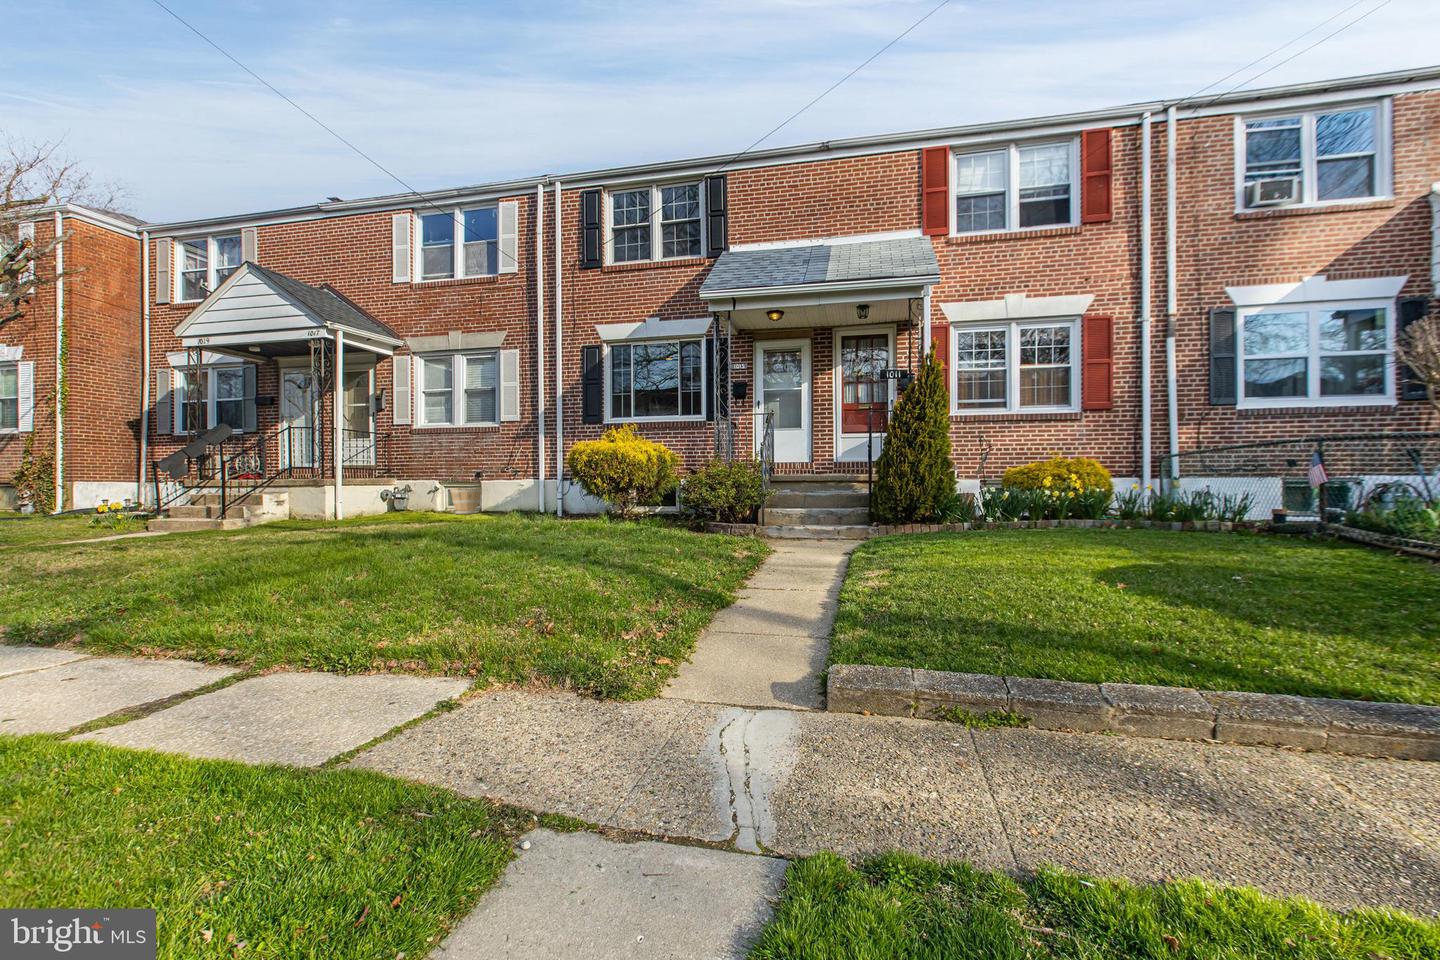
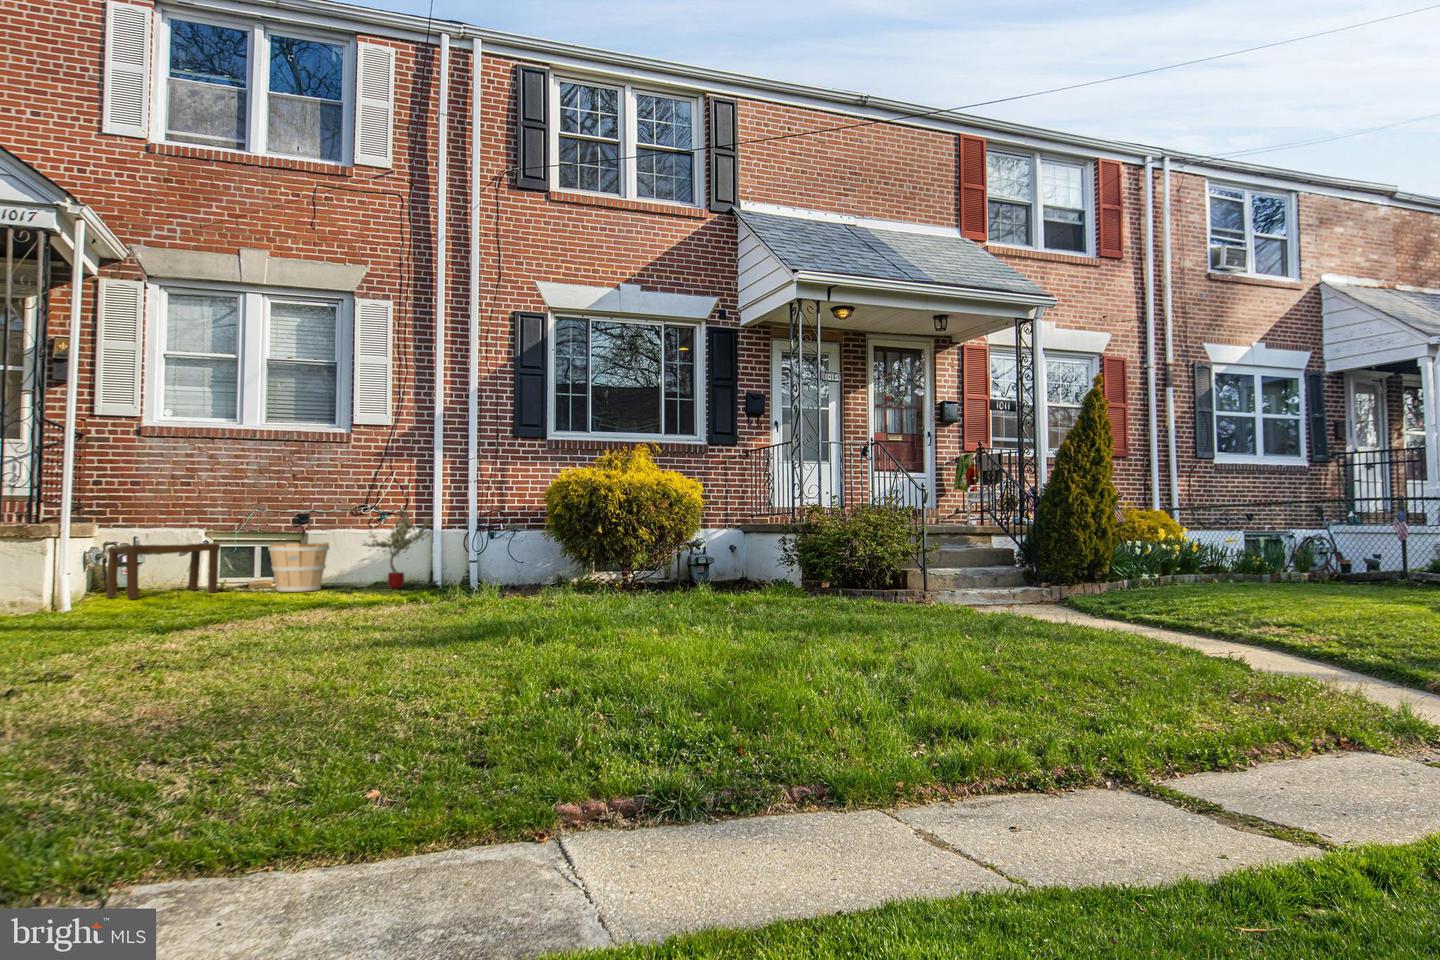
potted tree: none [495,468,528,513] -> present [363,508,430,588]
bench: none [383,488,433,515] -> present [106,543,220,599]

